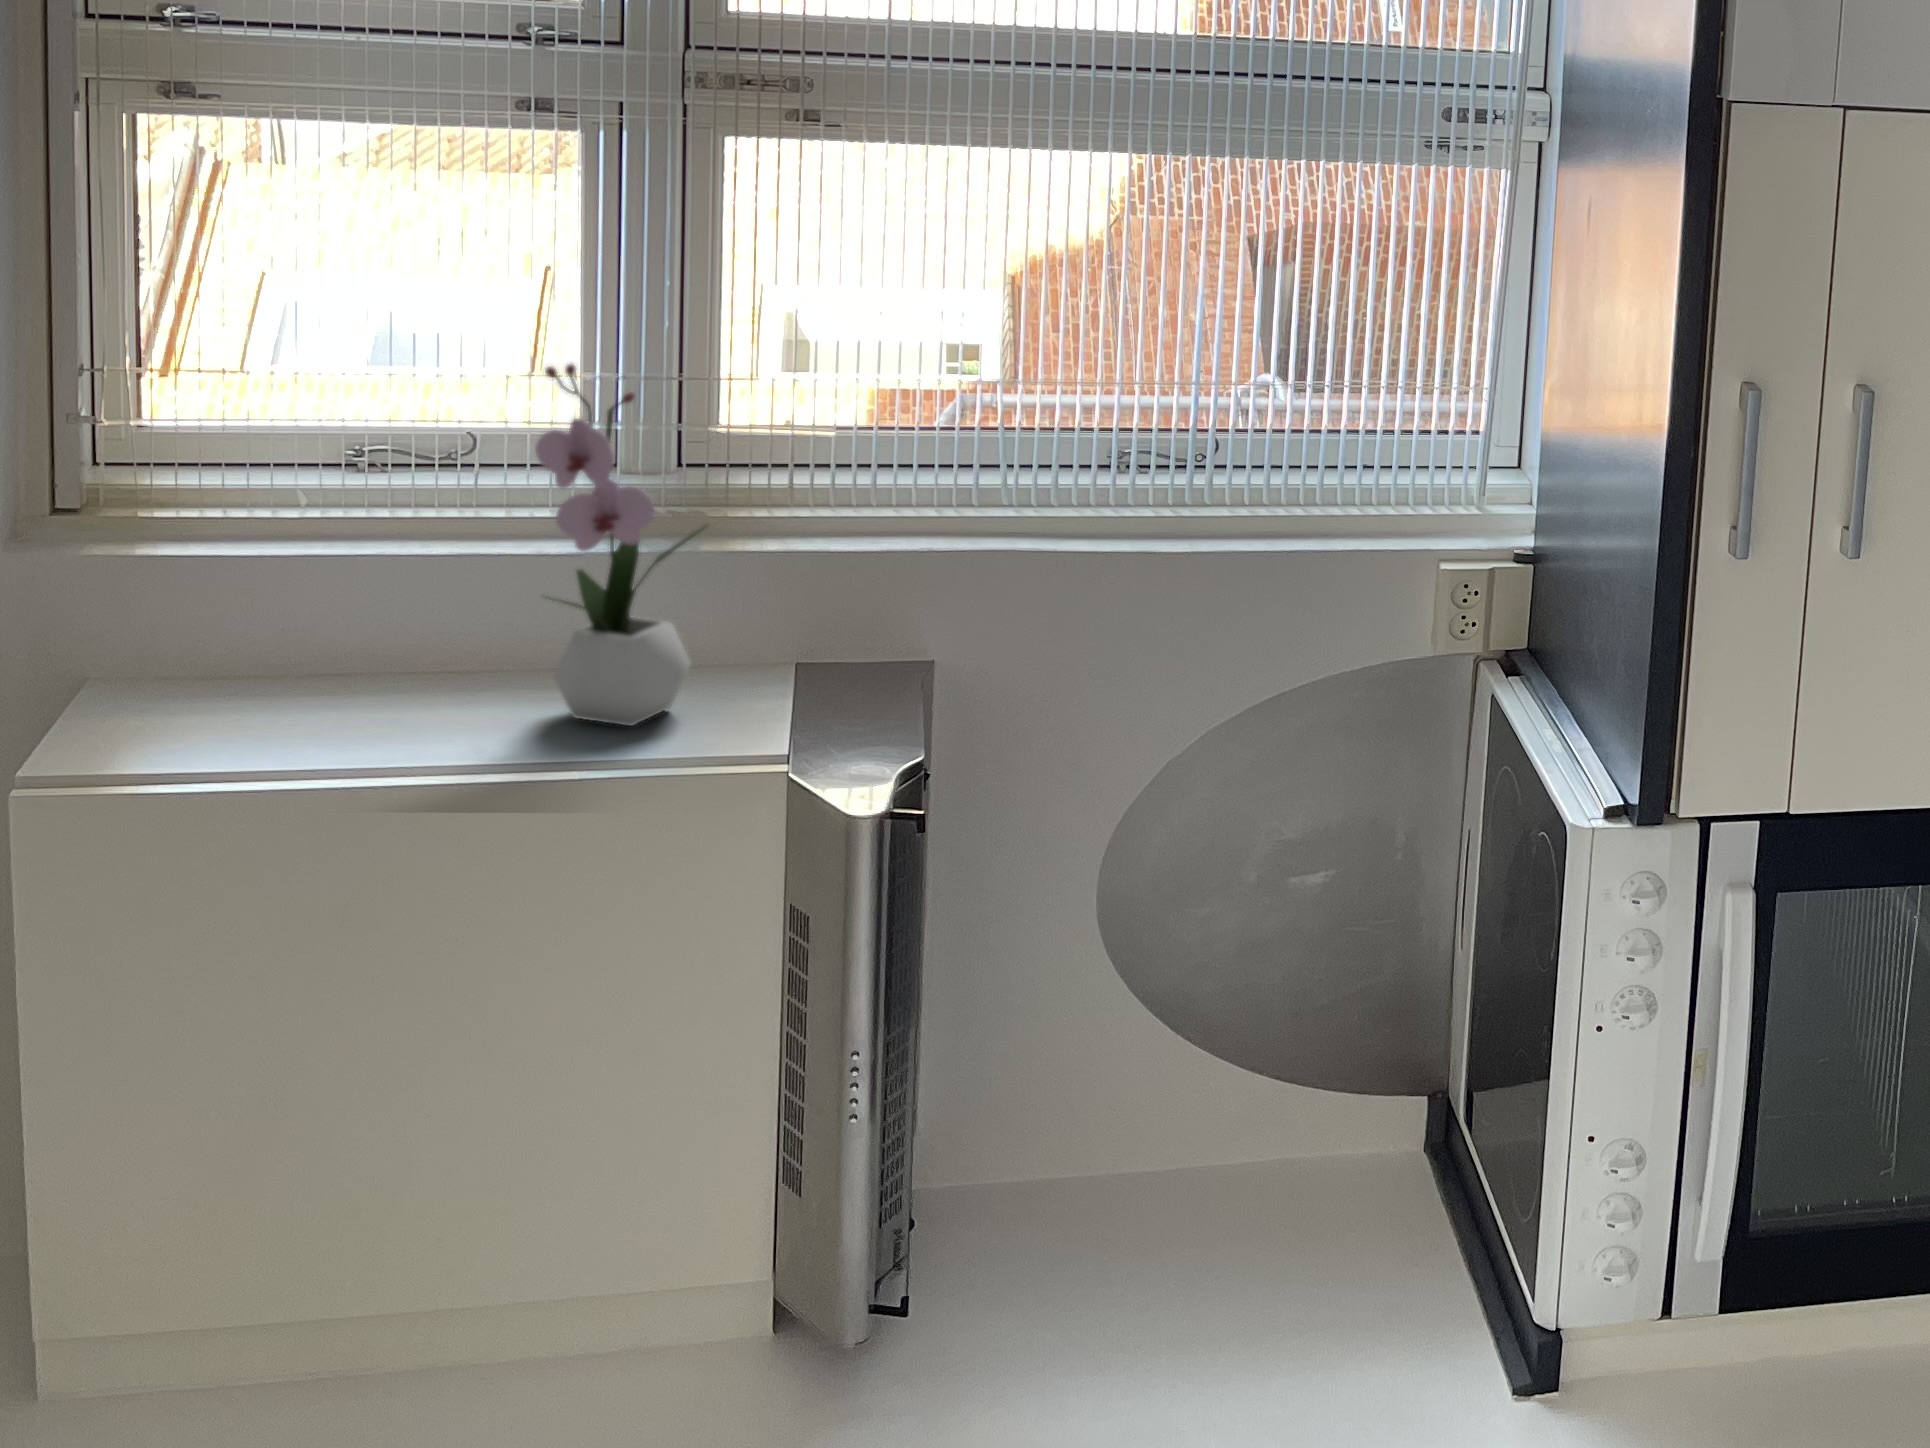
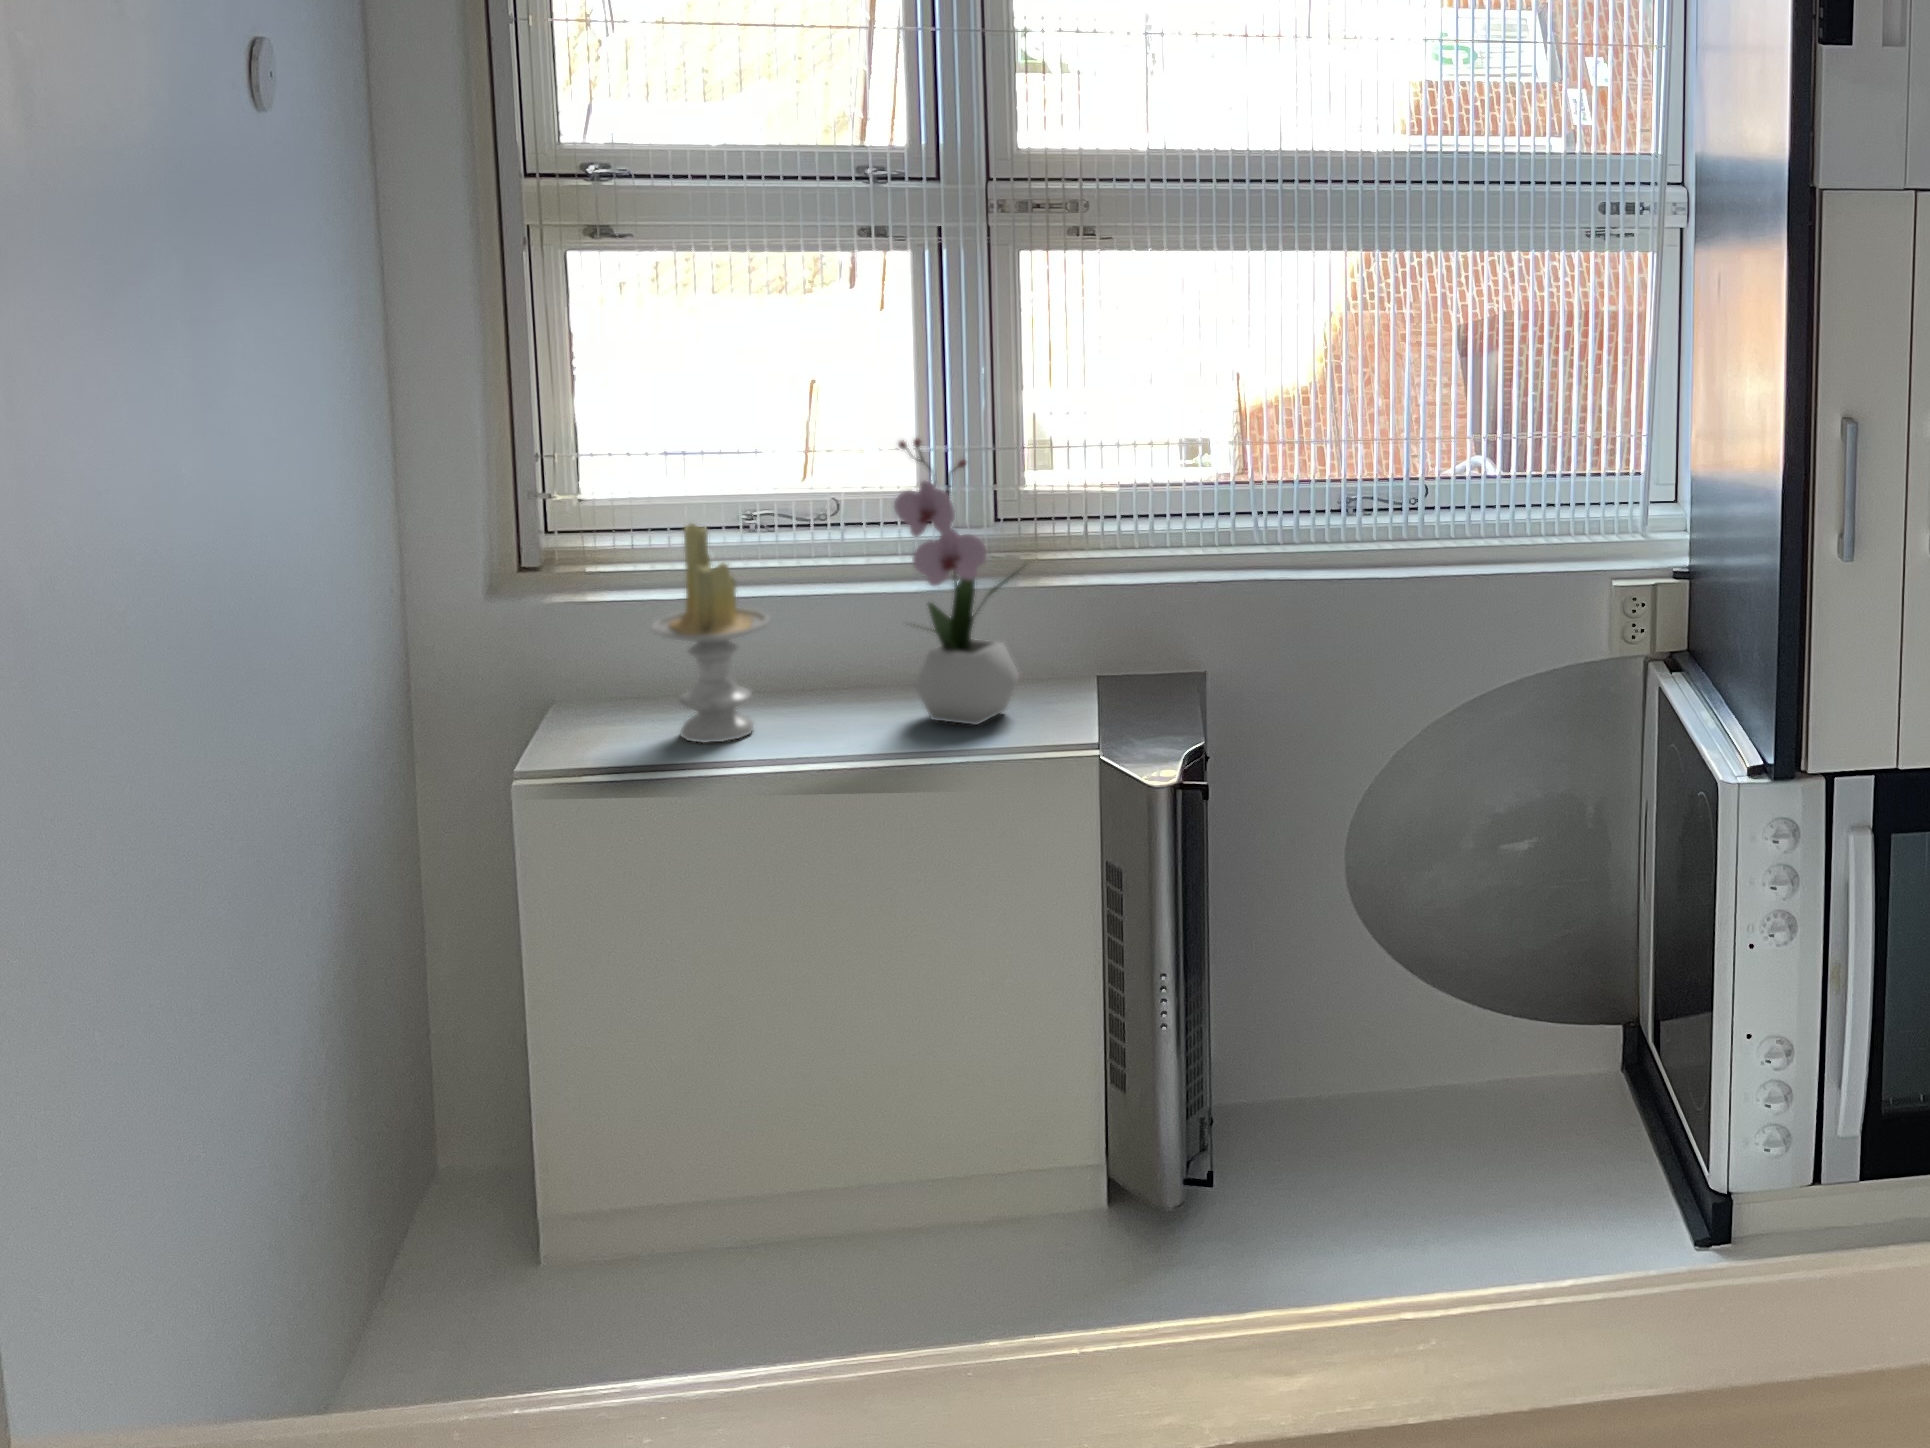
candle: none [206,462,369,743] -> present [652,523,770,743]

